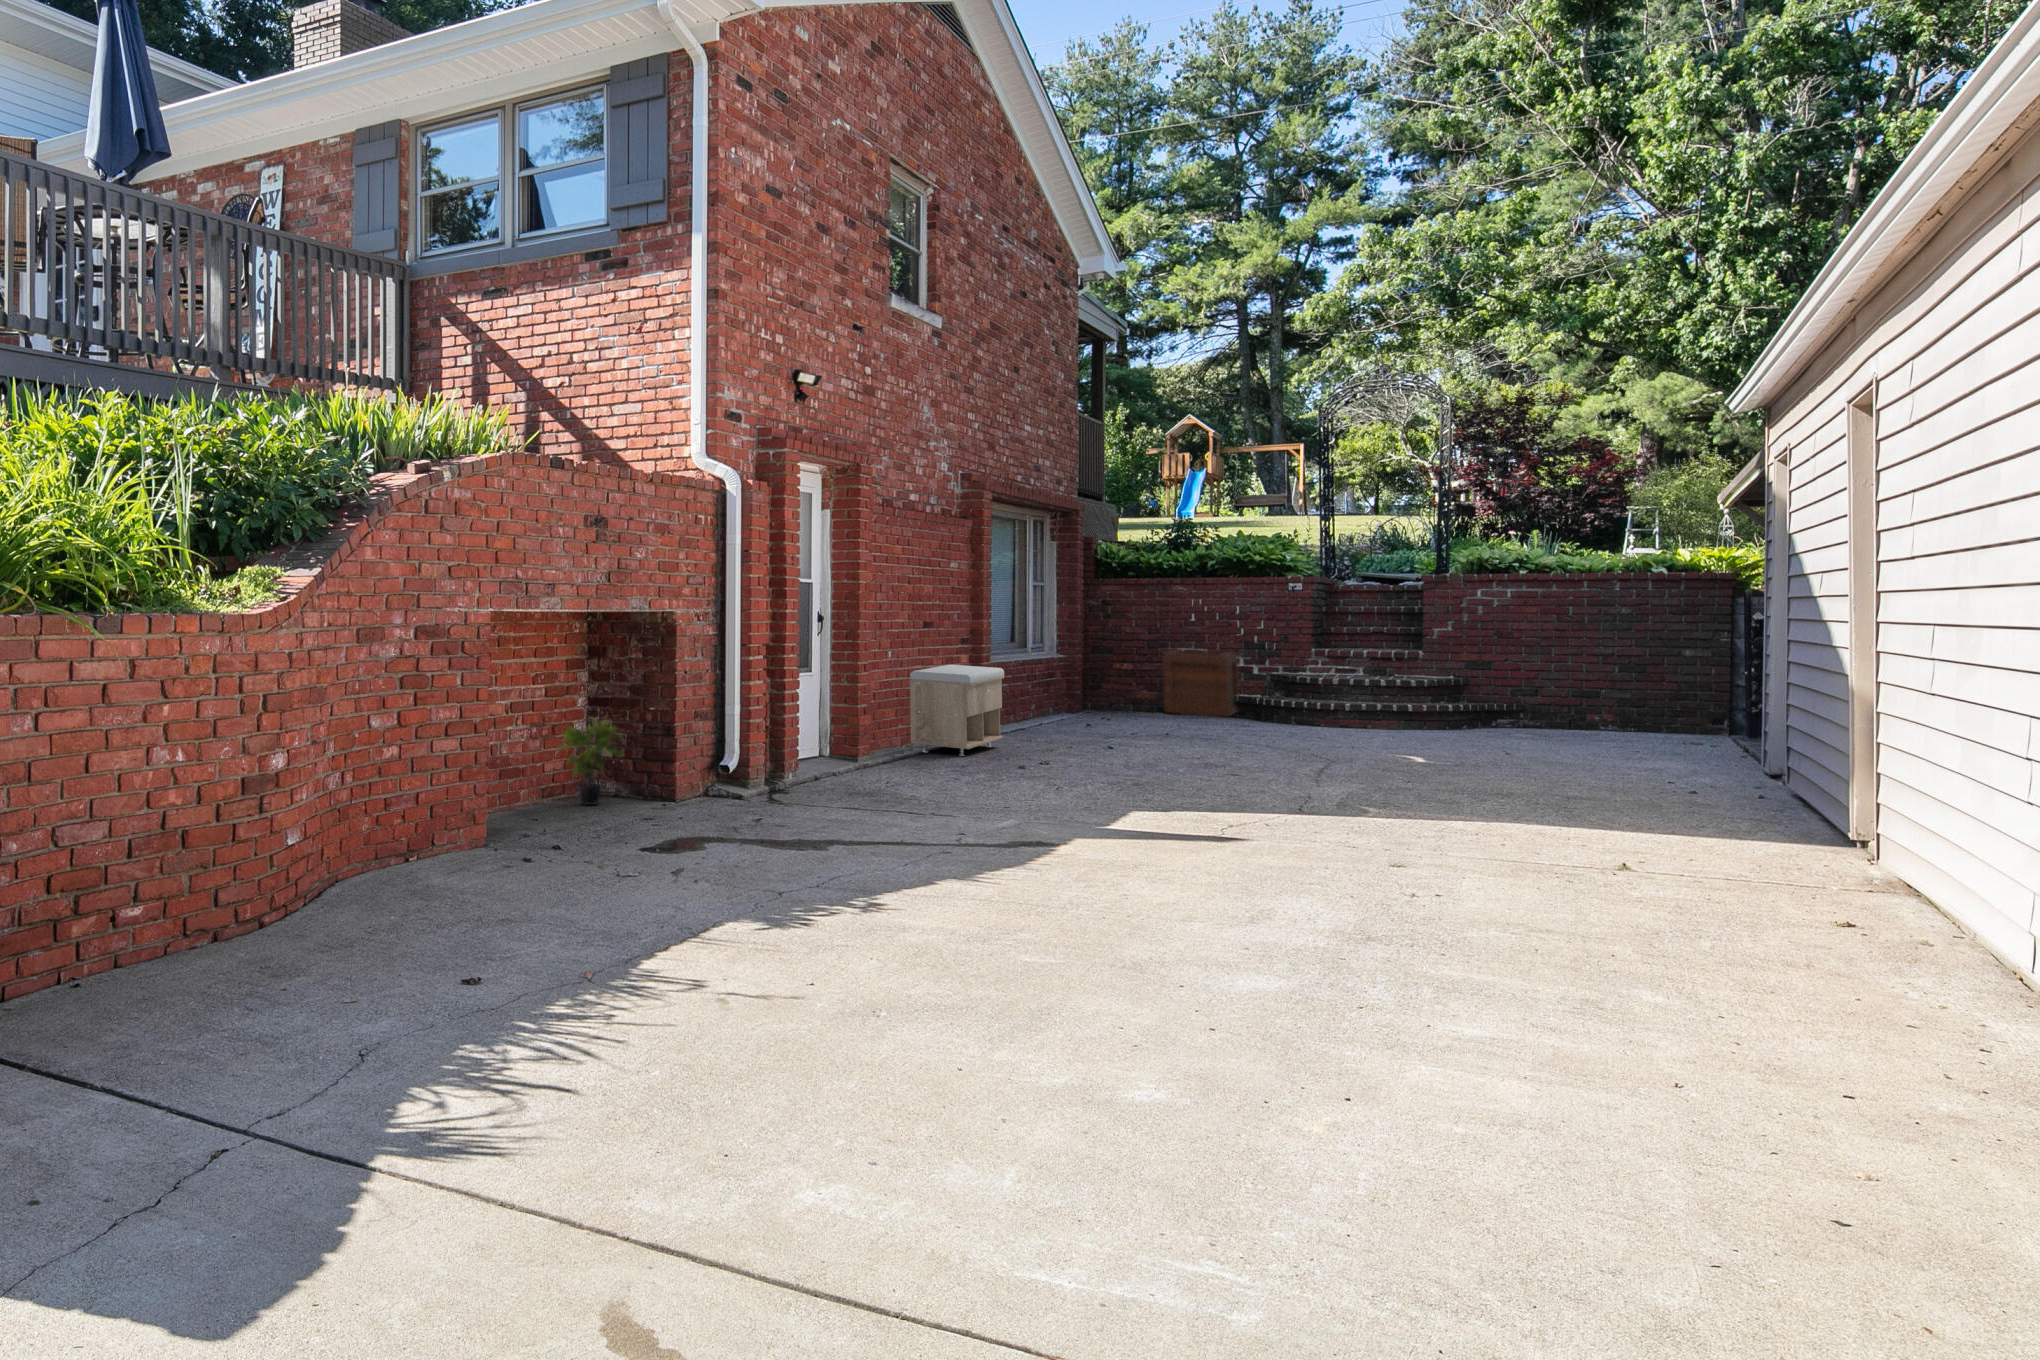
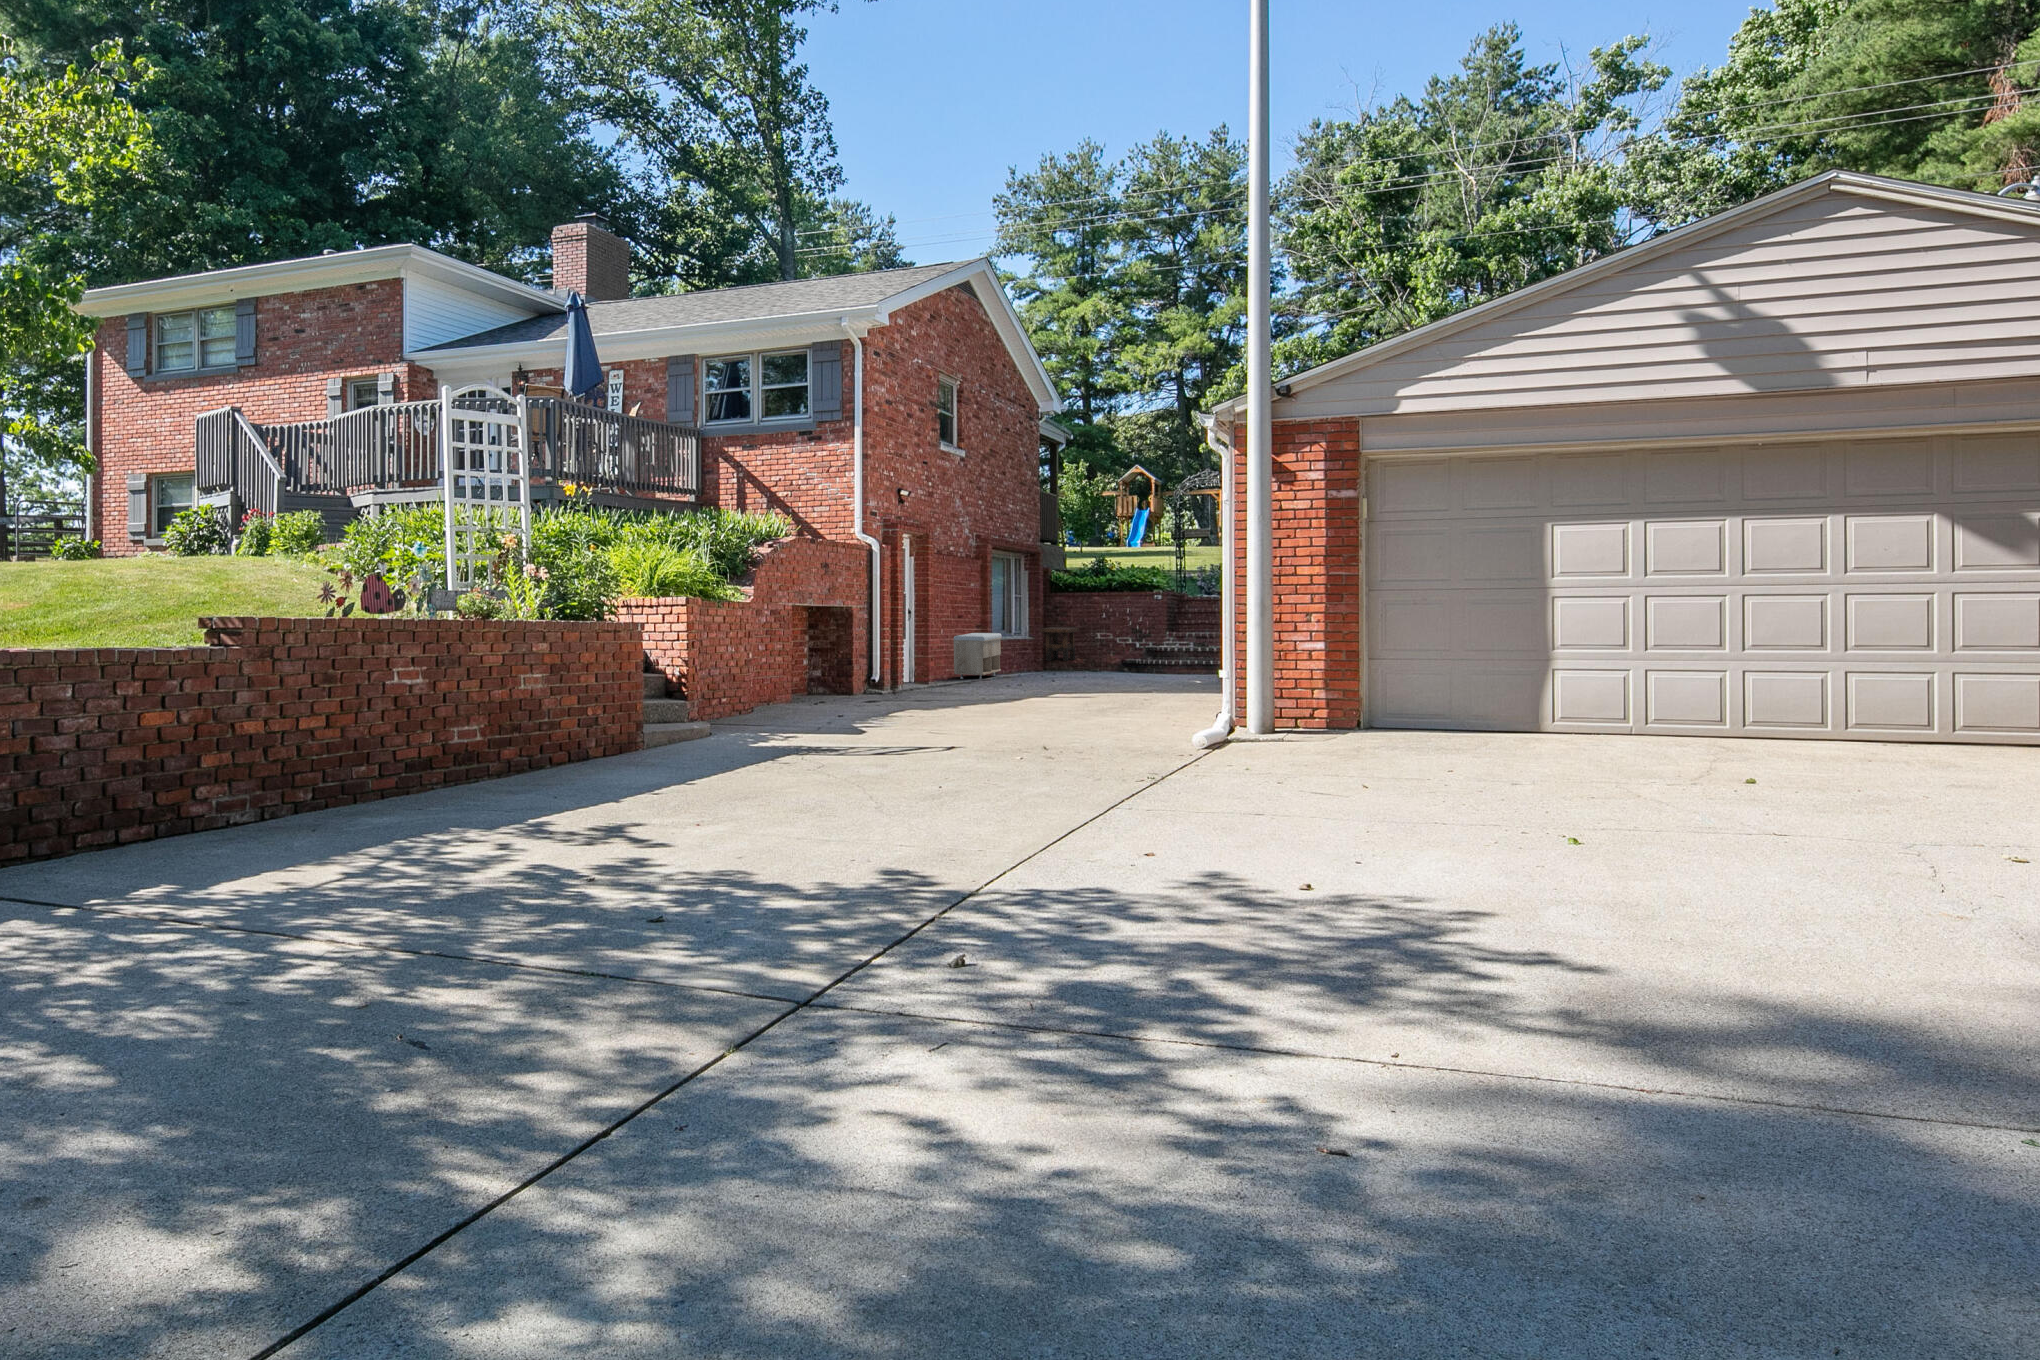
wooden crate: present [1163,650,1239,717] -> none [1092,623,1135,661]
side table: none [1070,652,1139,712] -> present [1040,627,1079,661]
potted plant: present [555,720,623,805] -> none [798,658,830,698]

